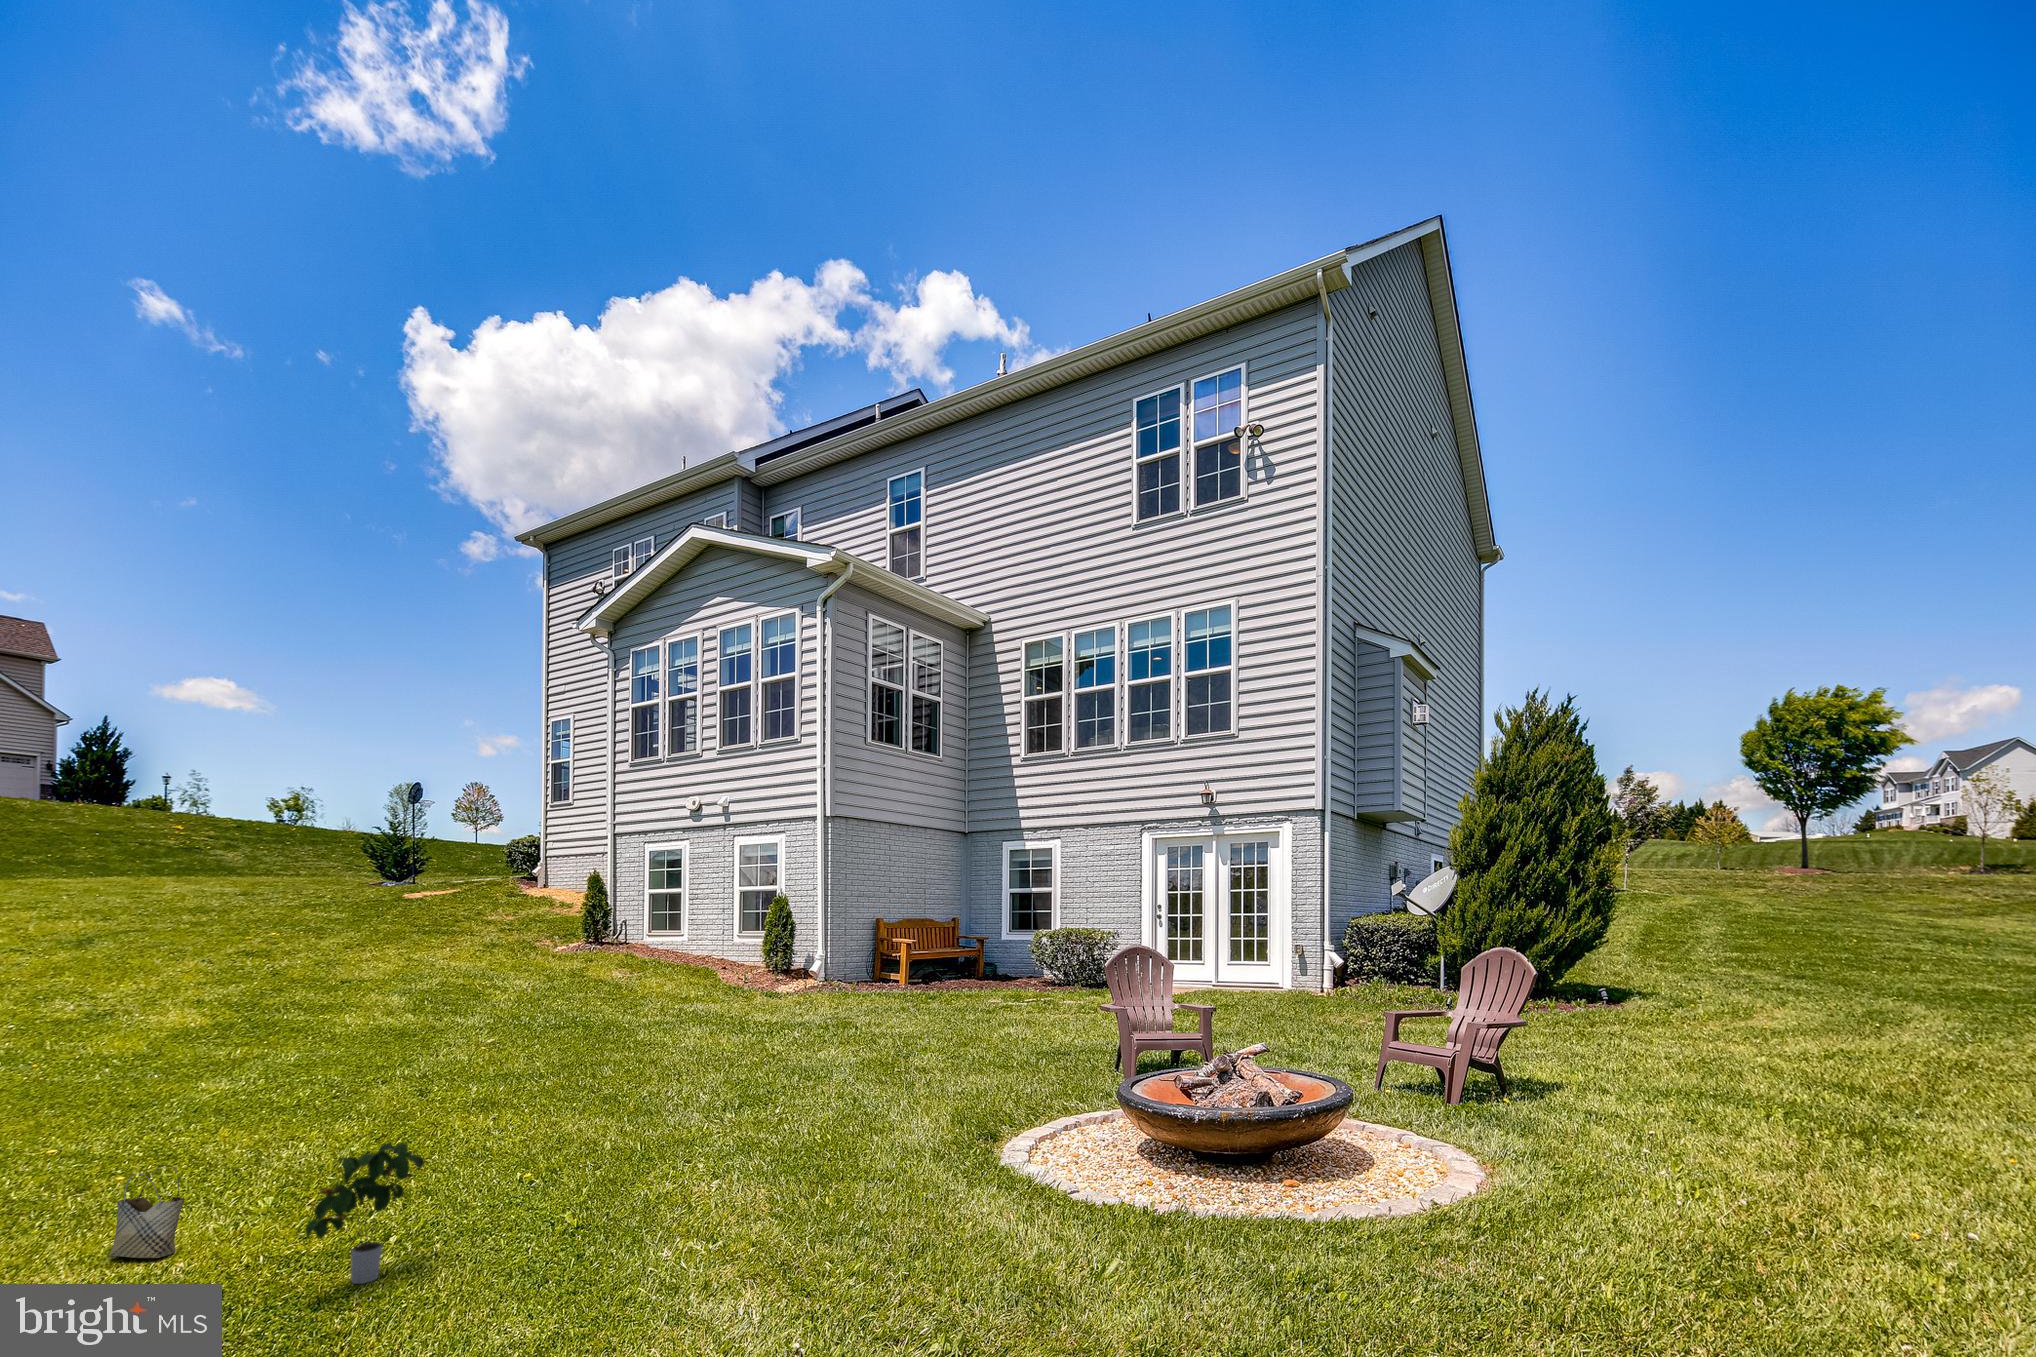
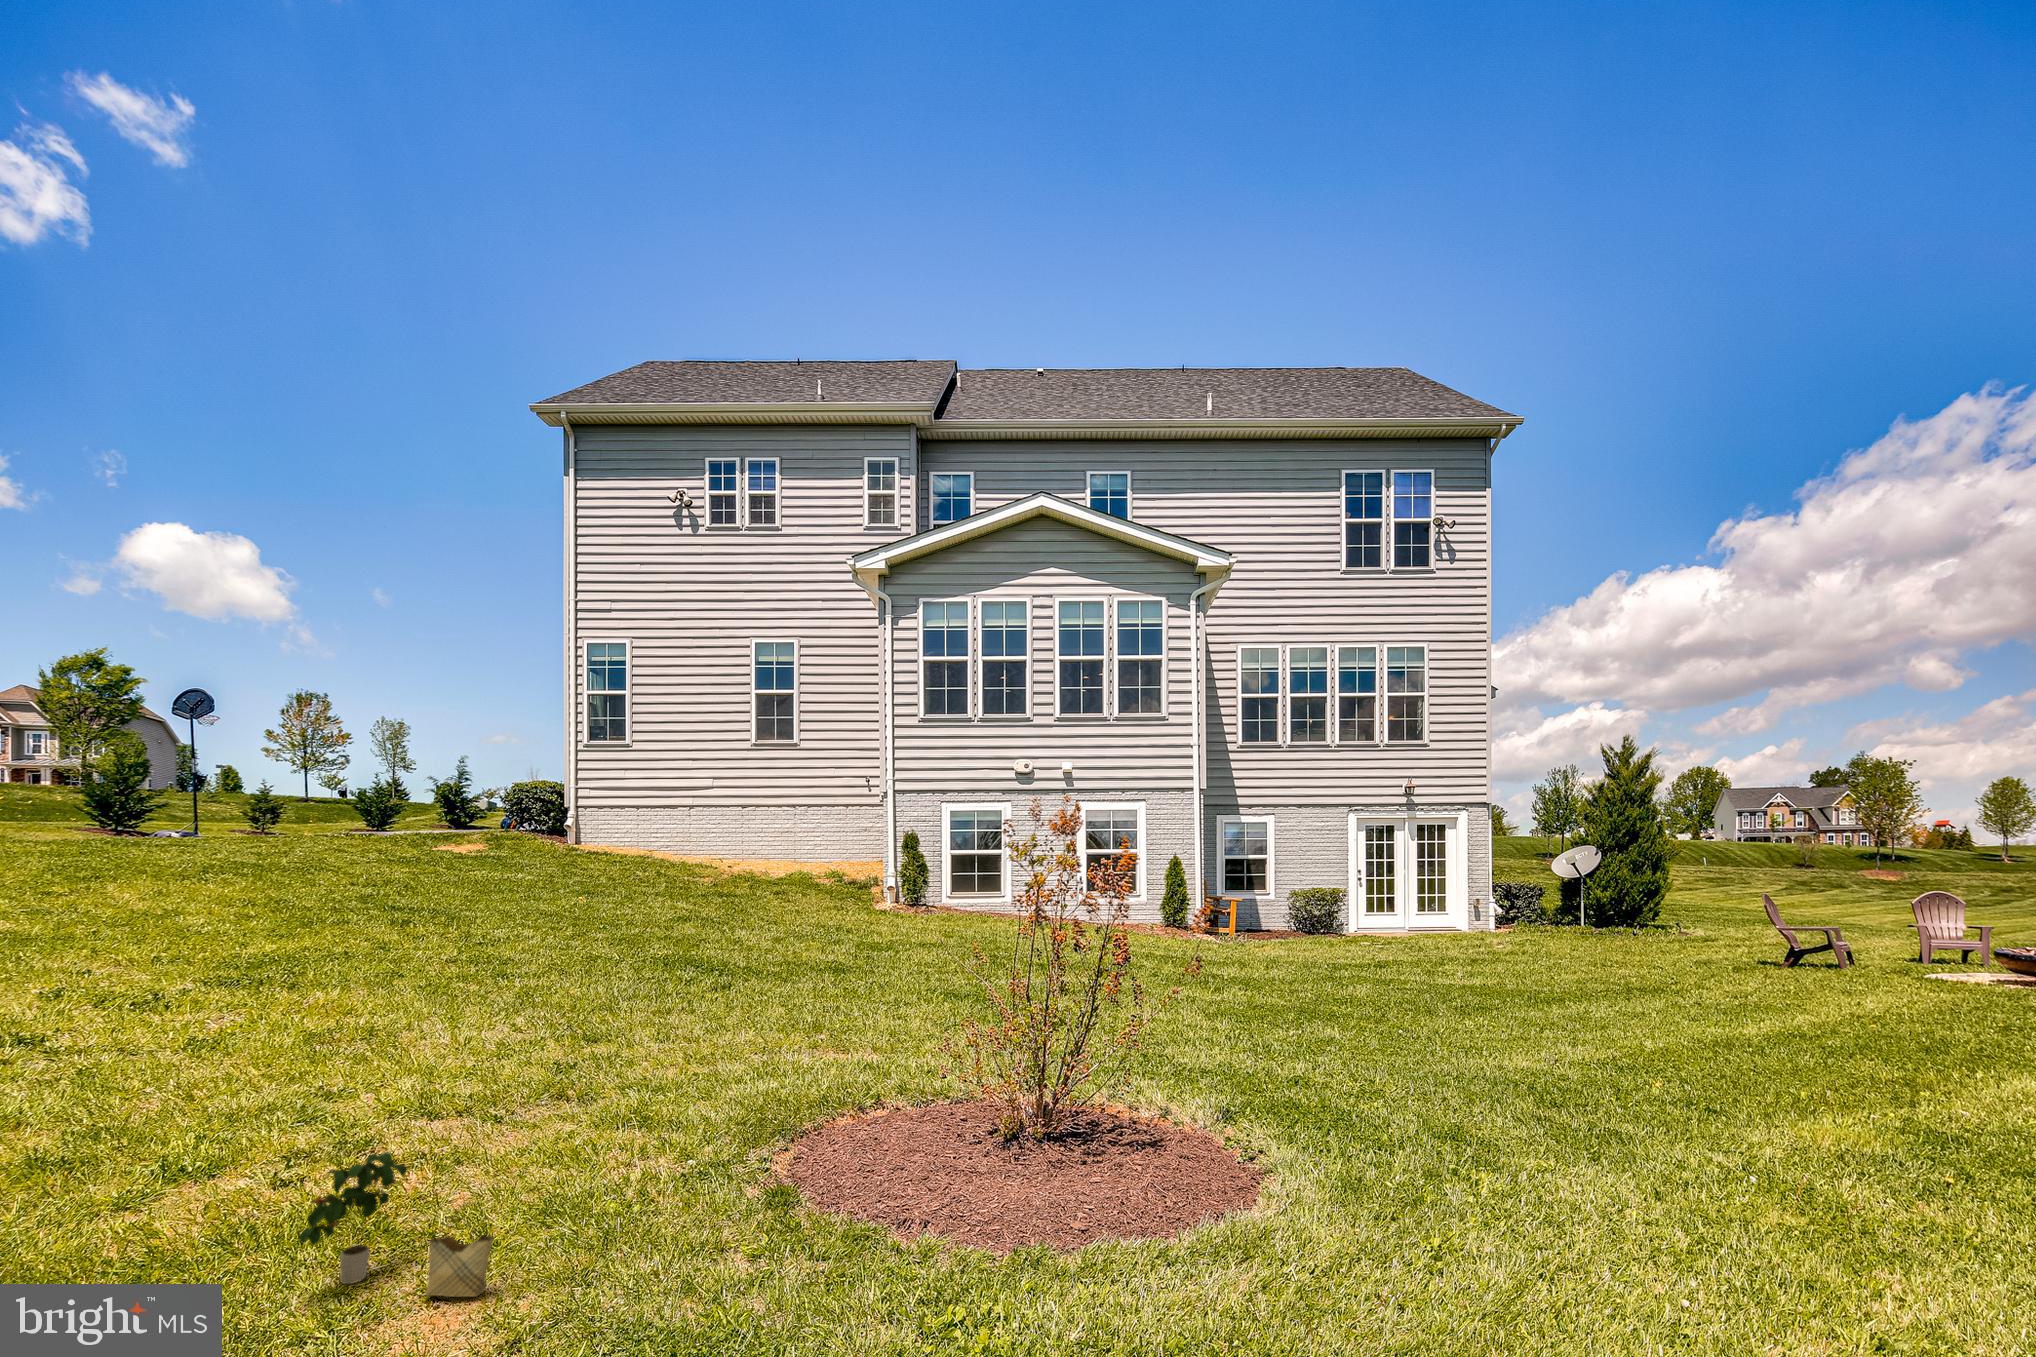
woven basket: present [109,1164,185,1258] -> present [425,1211,493,1297]

